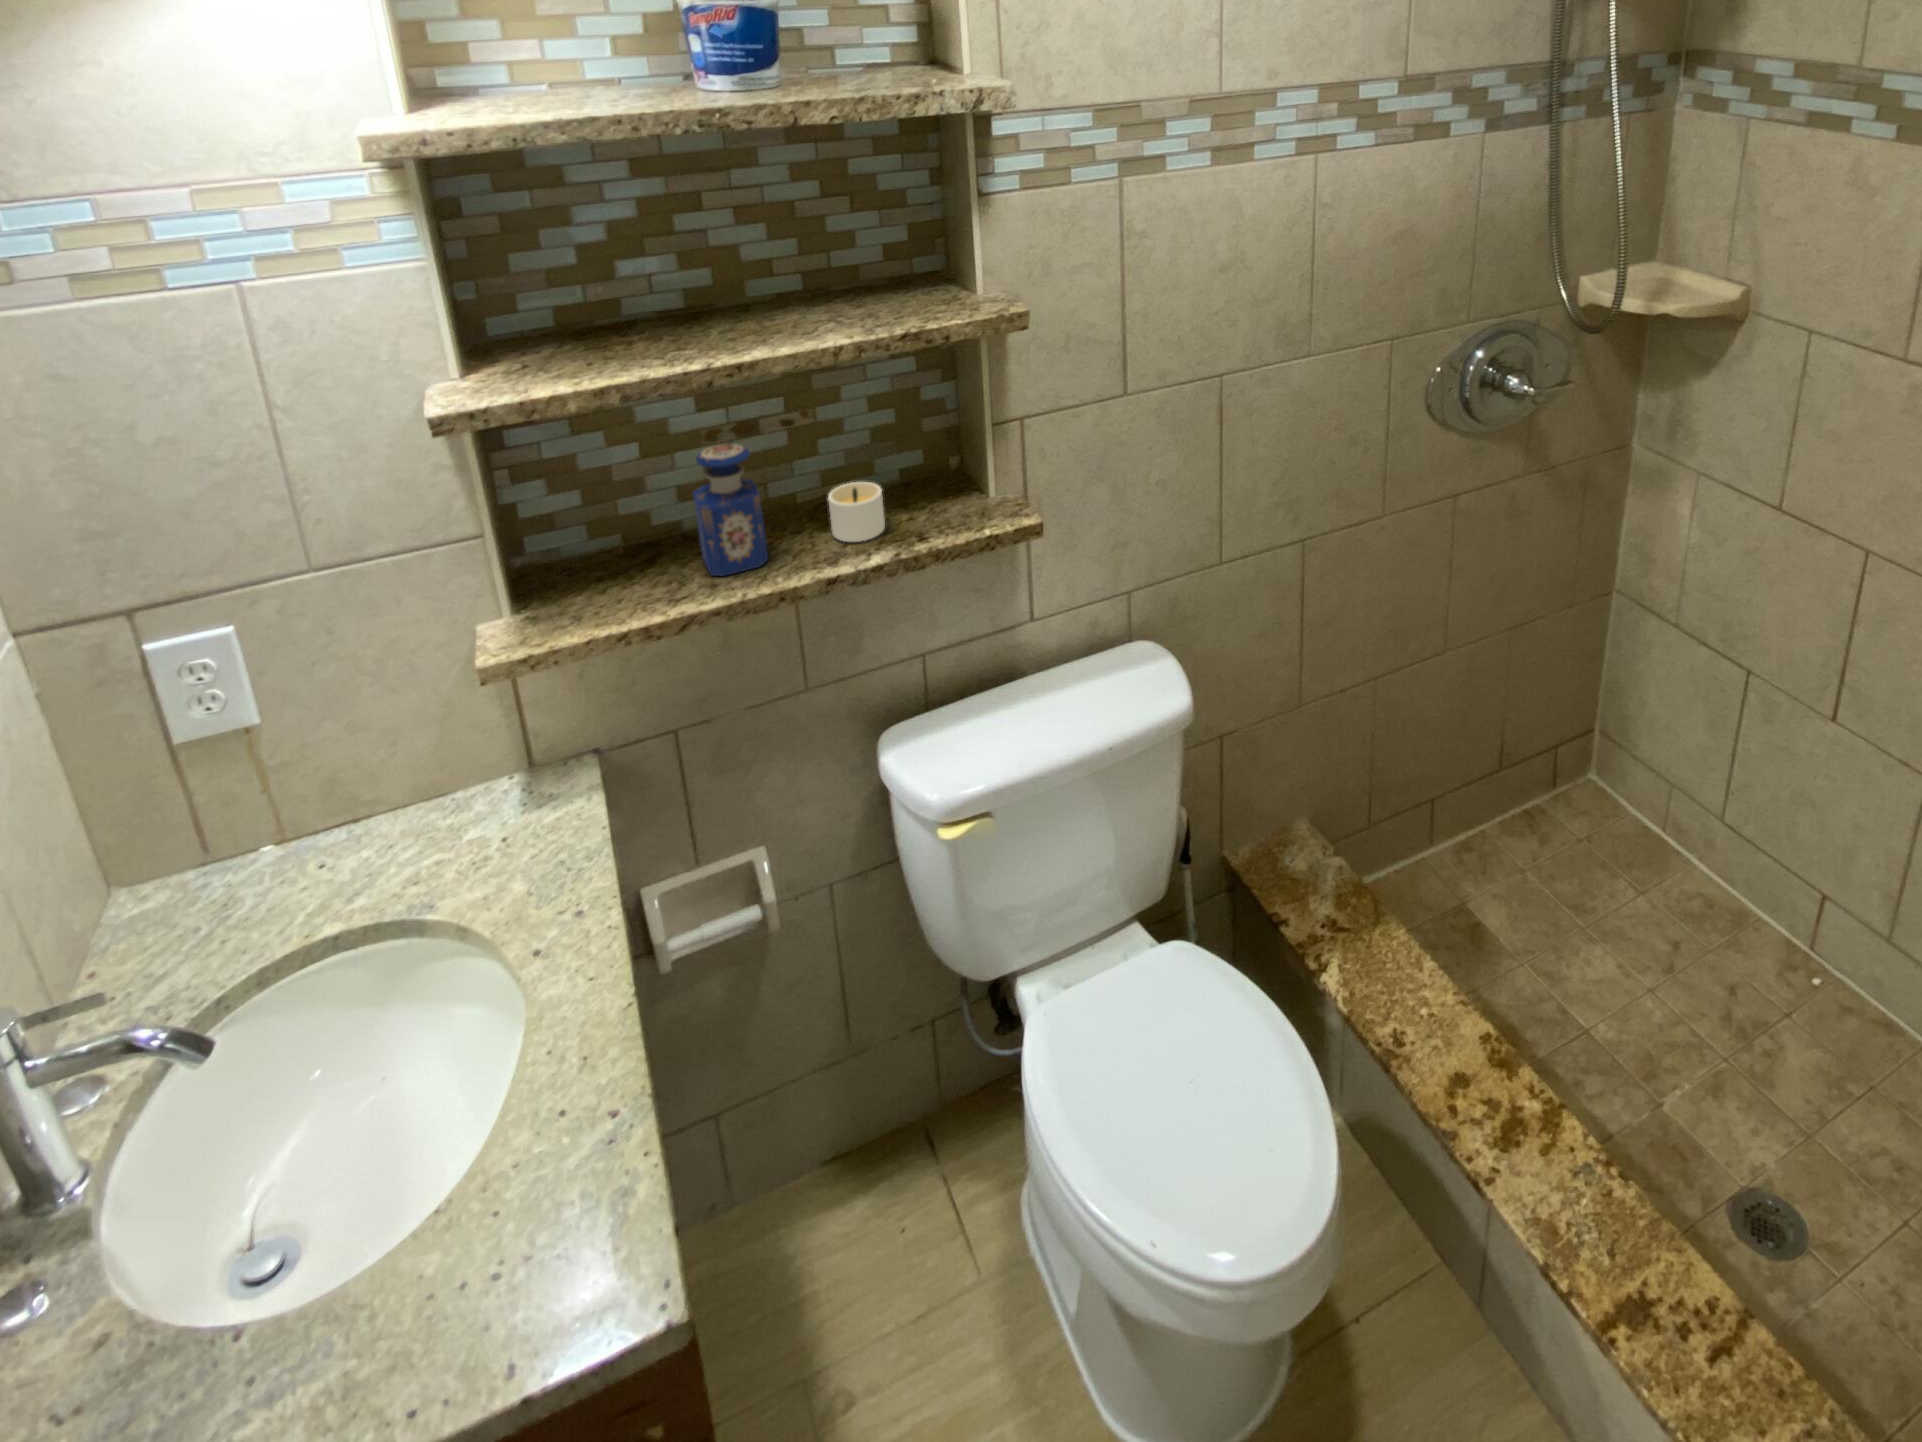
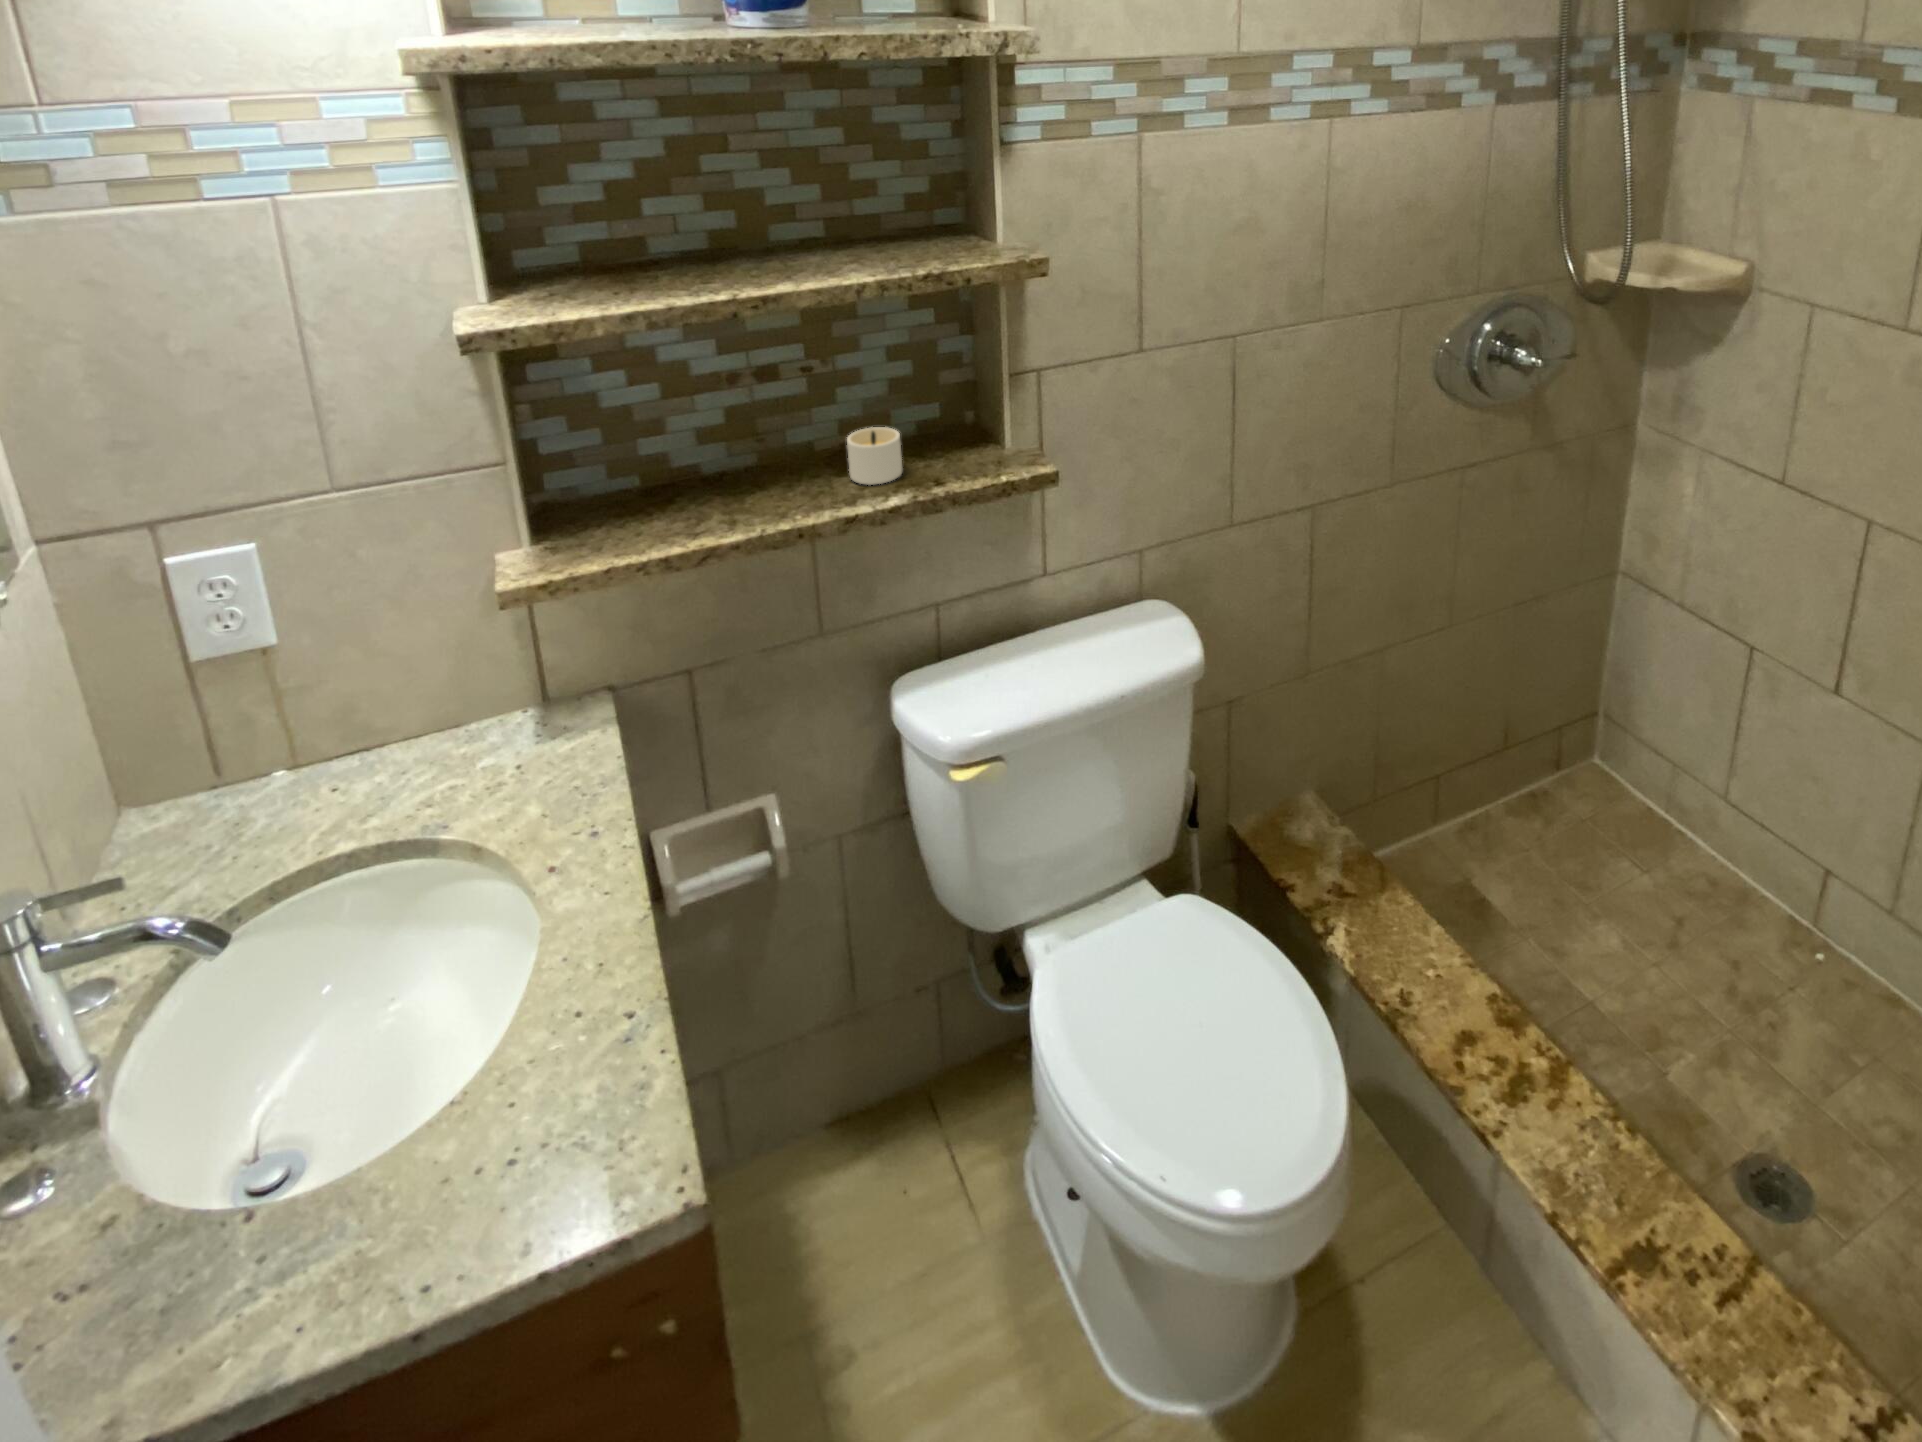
perfume bottle: present [693,444,768,576] -> none [713,382,787,513]

